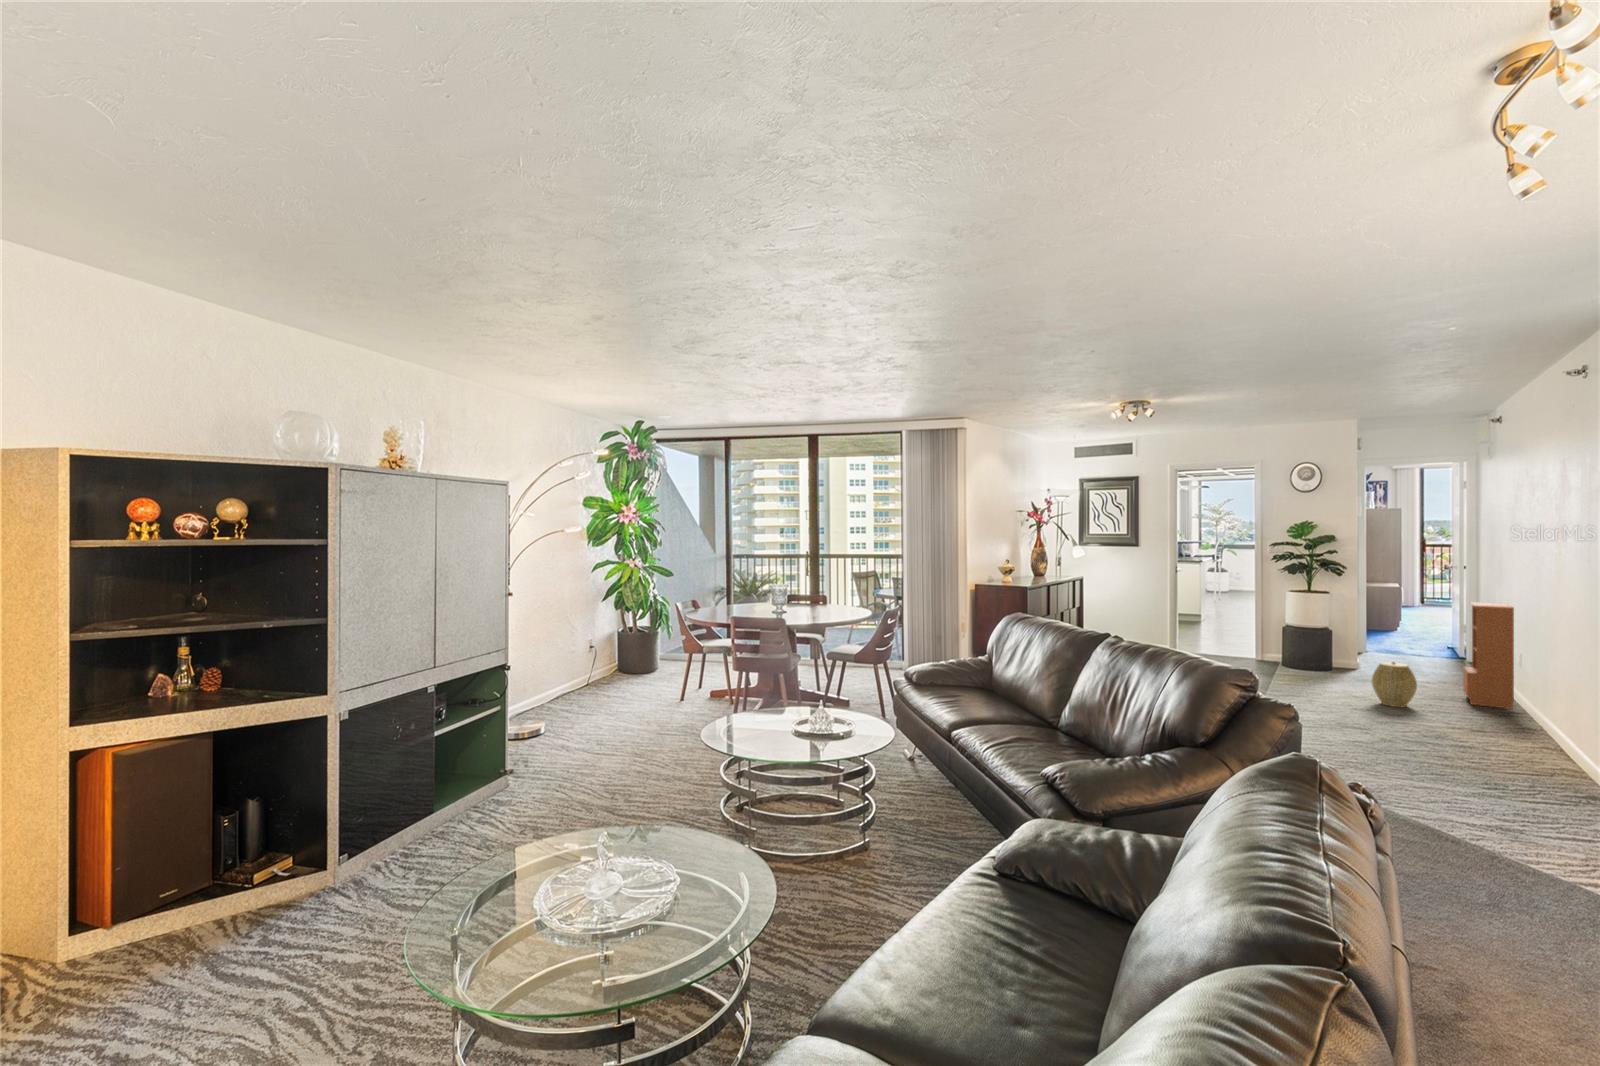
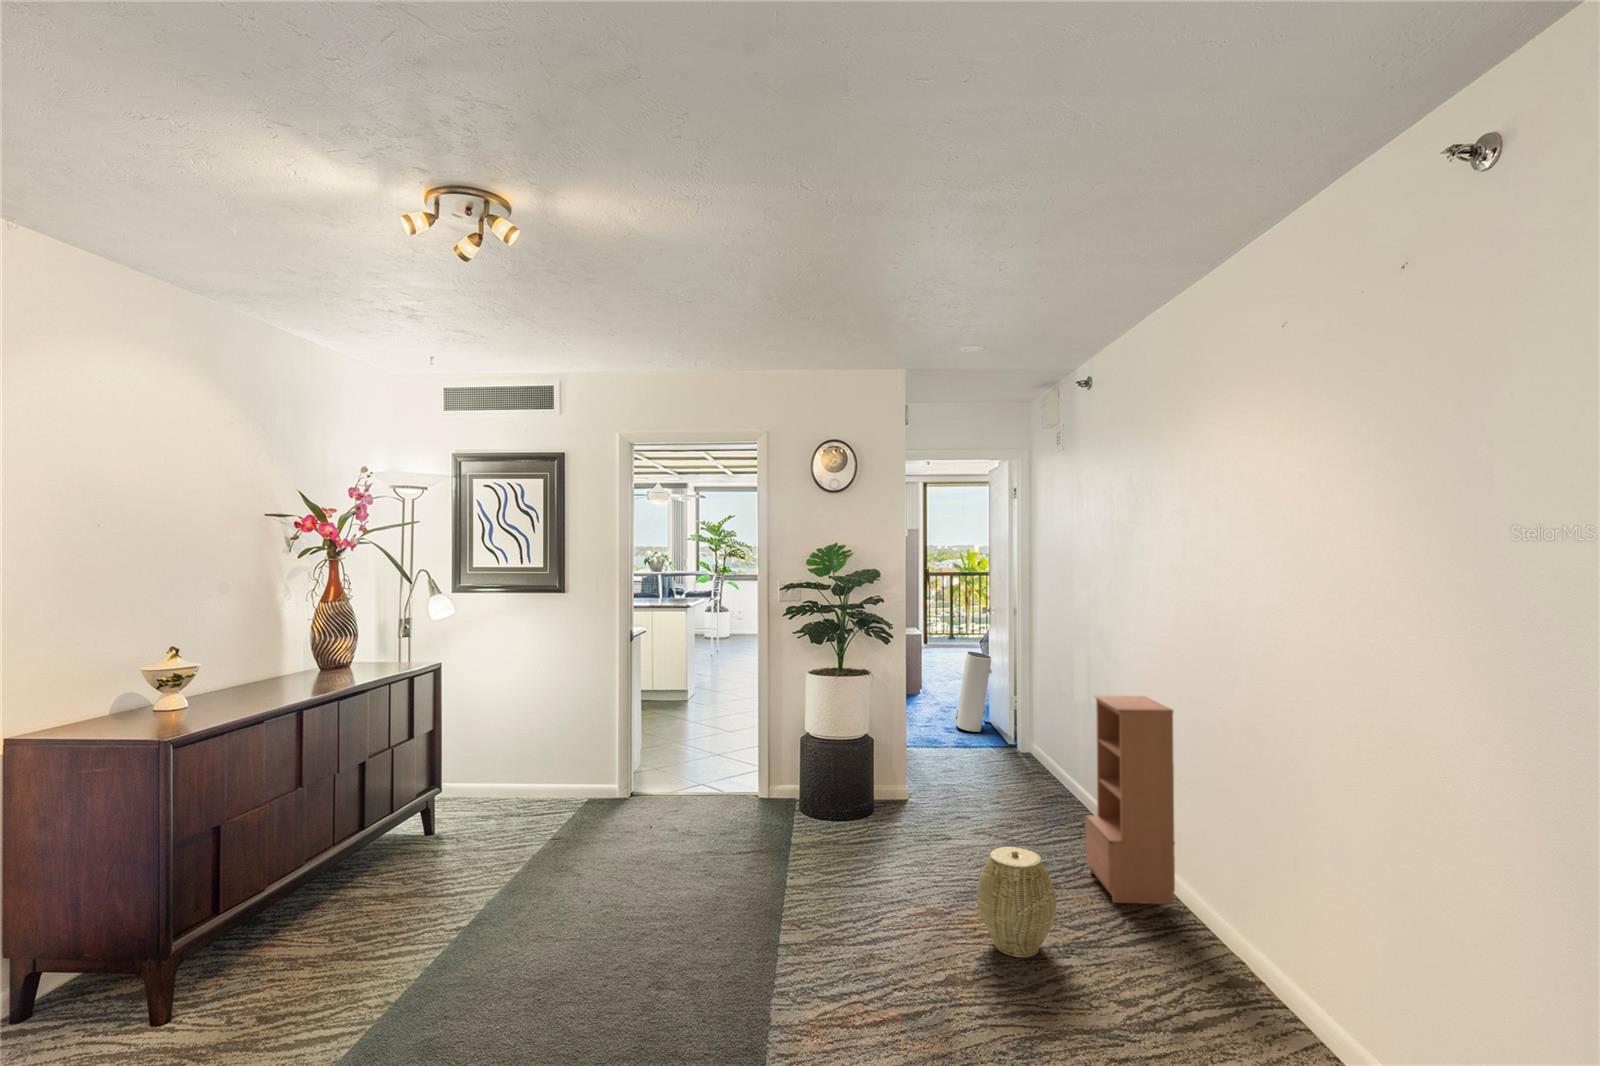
air purifier: none [1420,596,1454,652] -> present [956,651,992,732]

